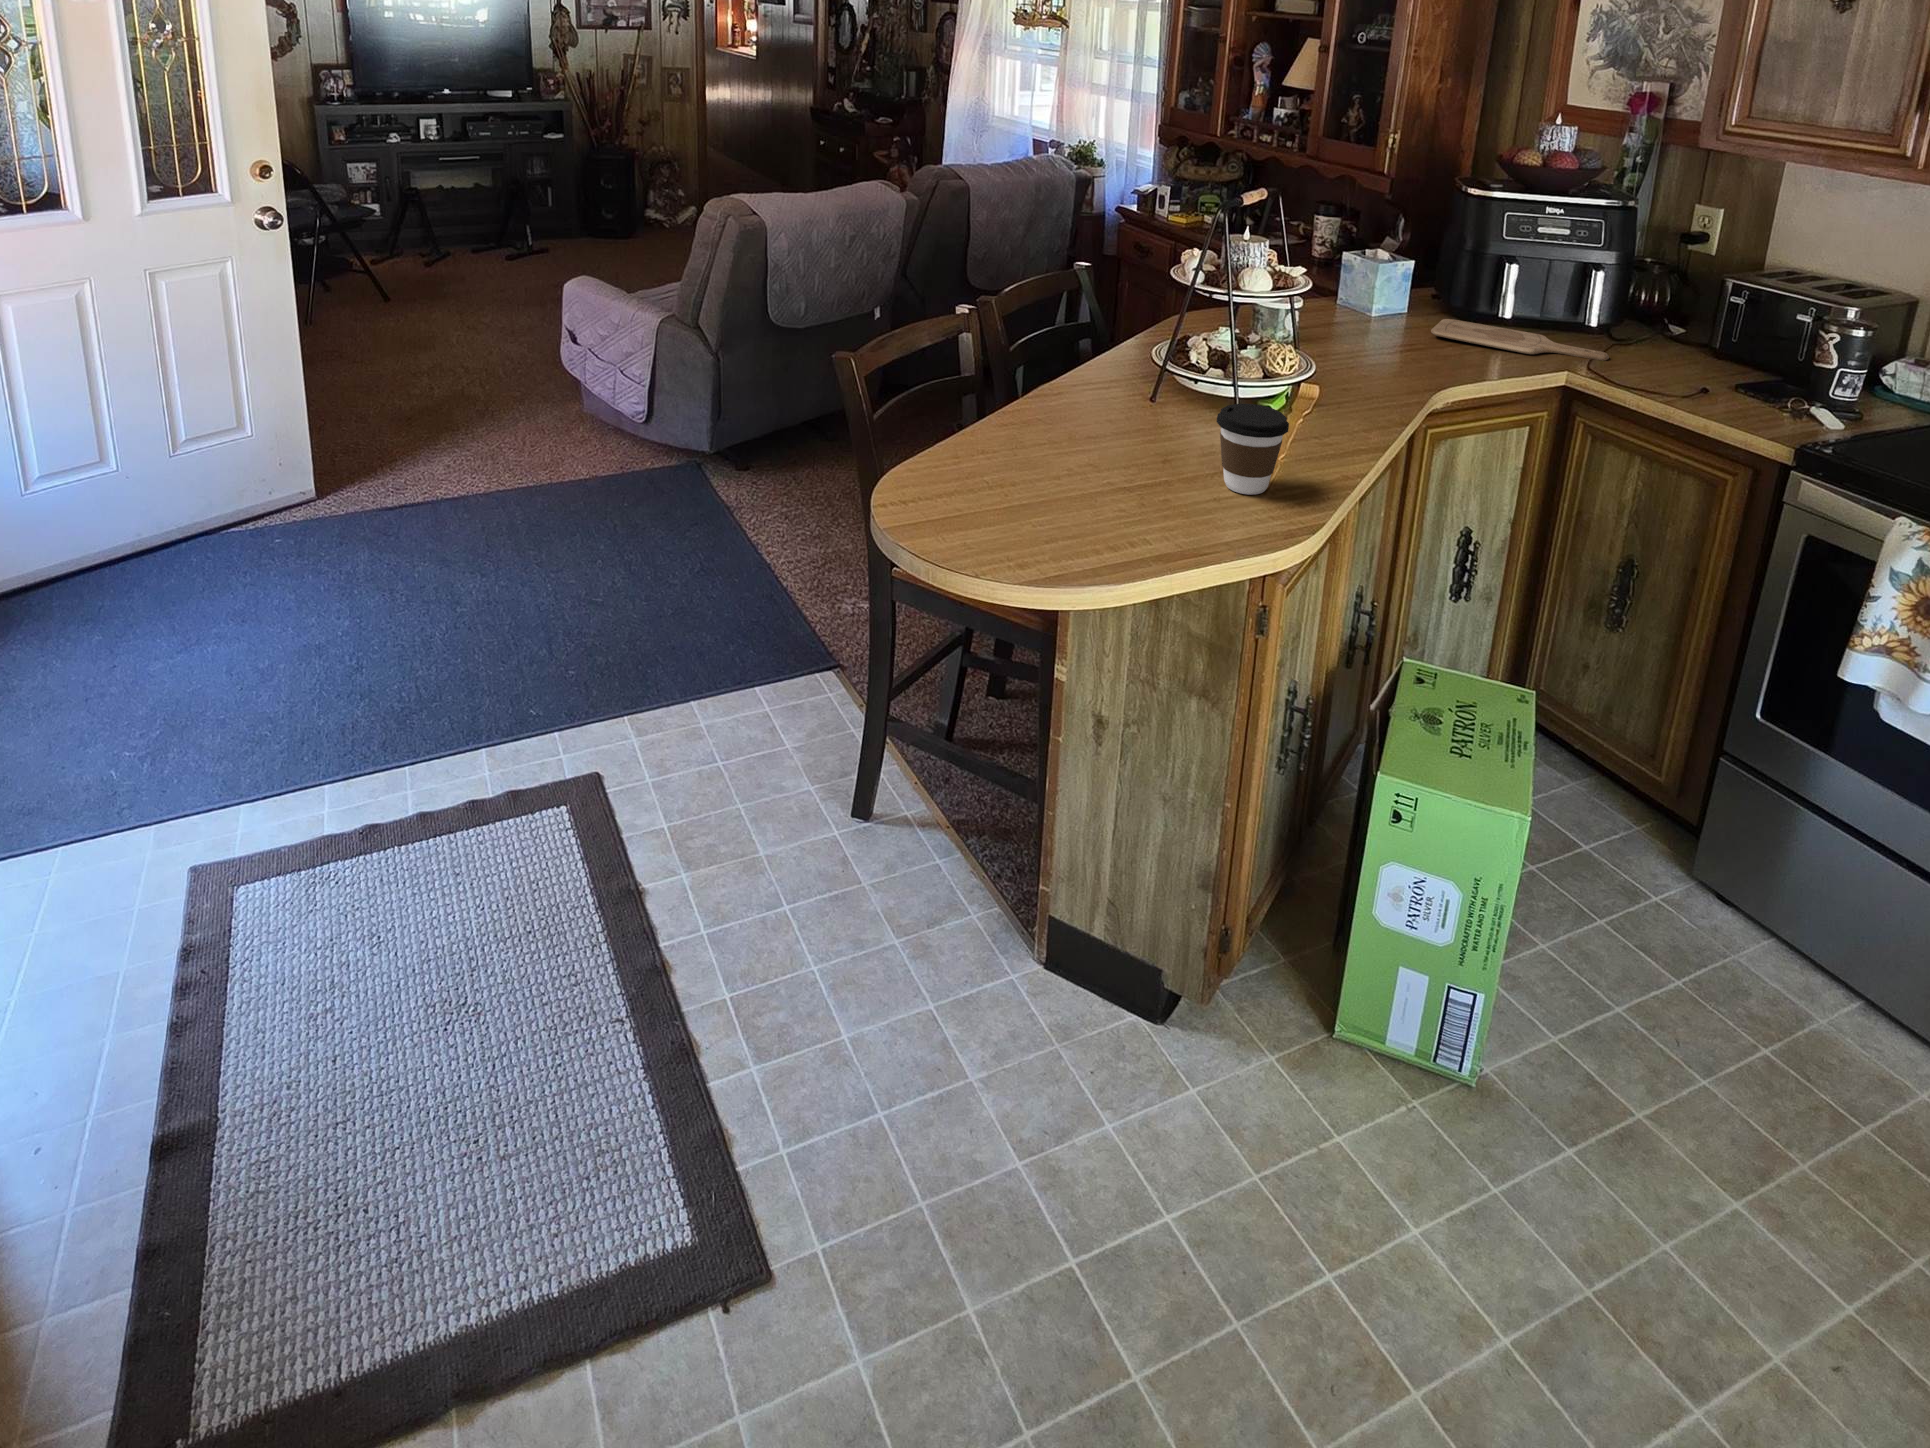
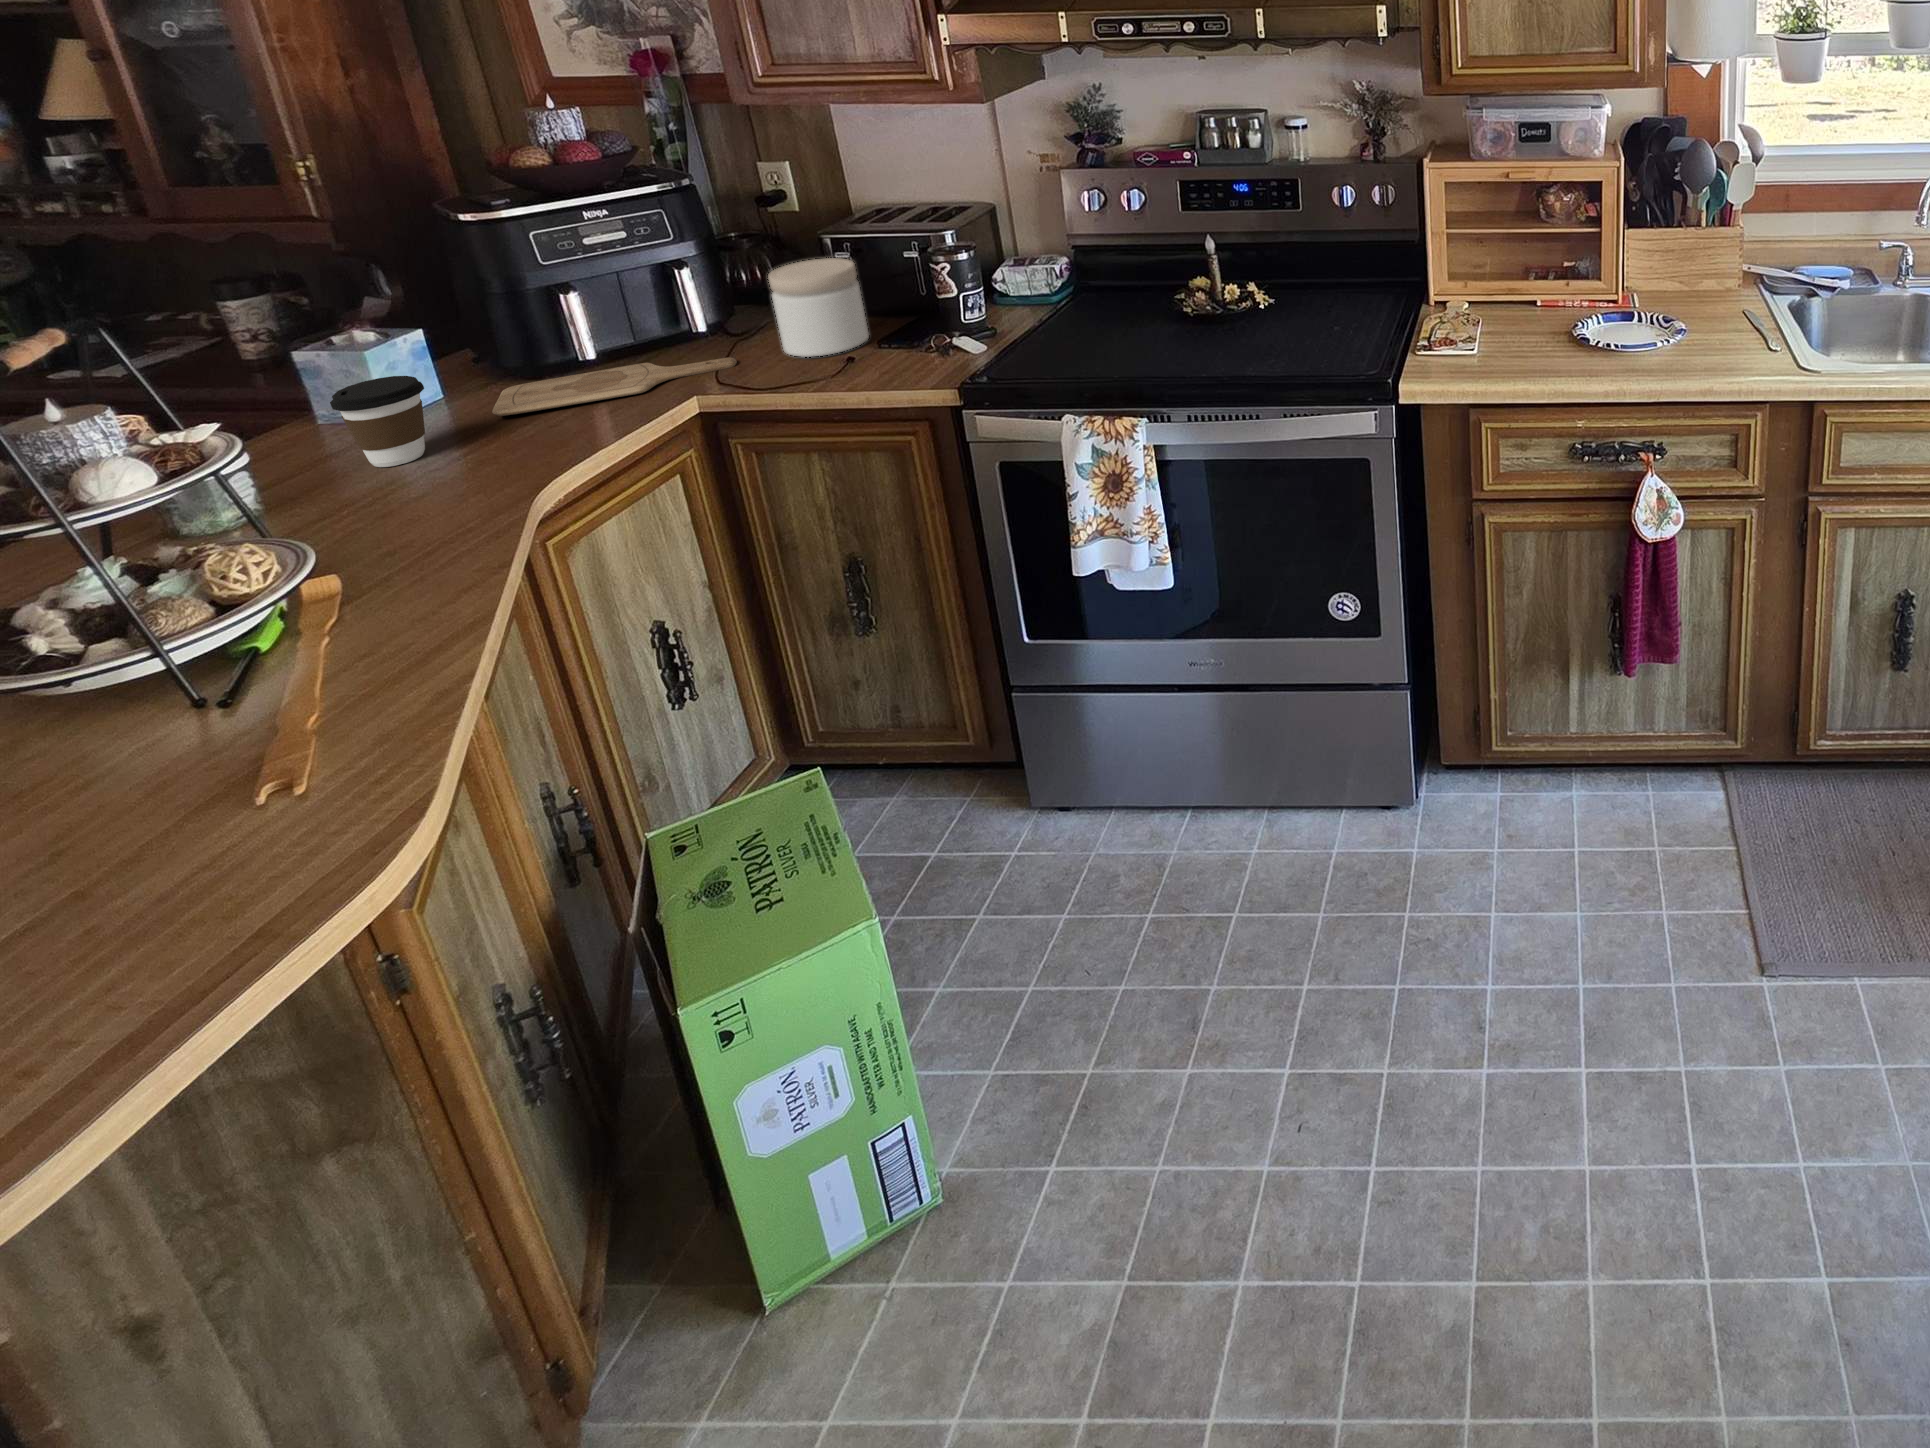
jar: none [1650,293,1746,381] -> present [768,258,869,357]
coffee cup: present [1216,404,1289,495] -> present [330,376,425,467]

